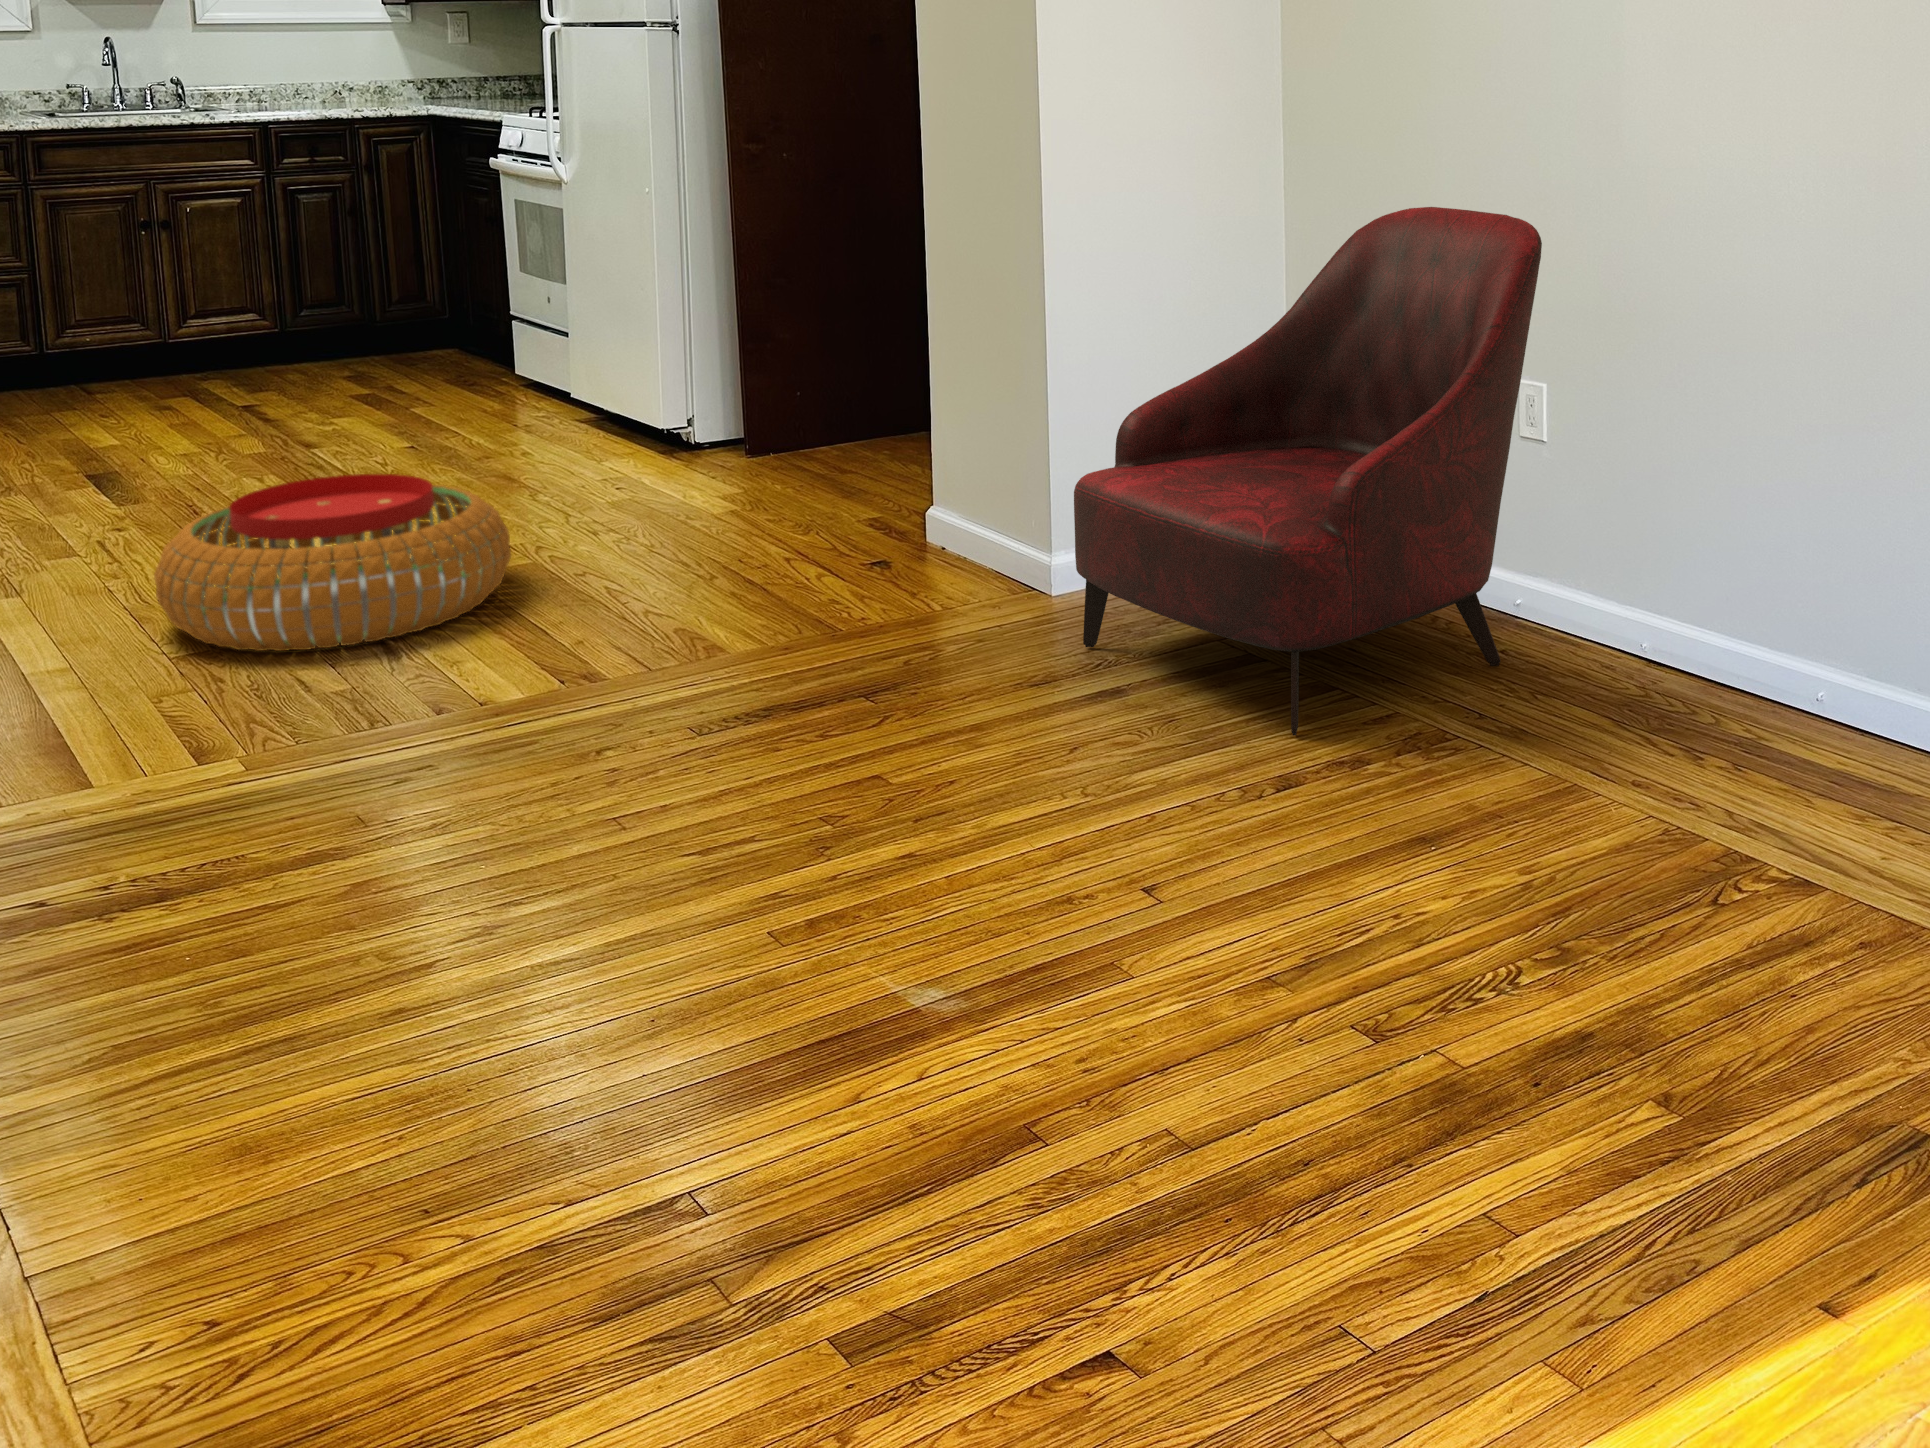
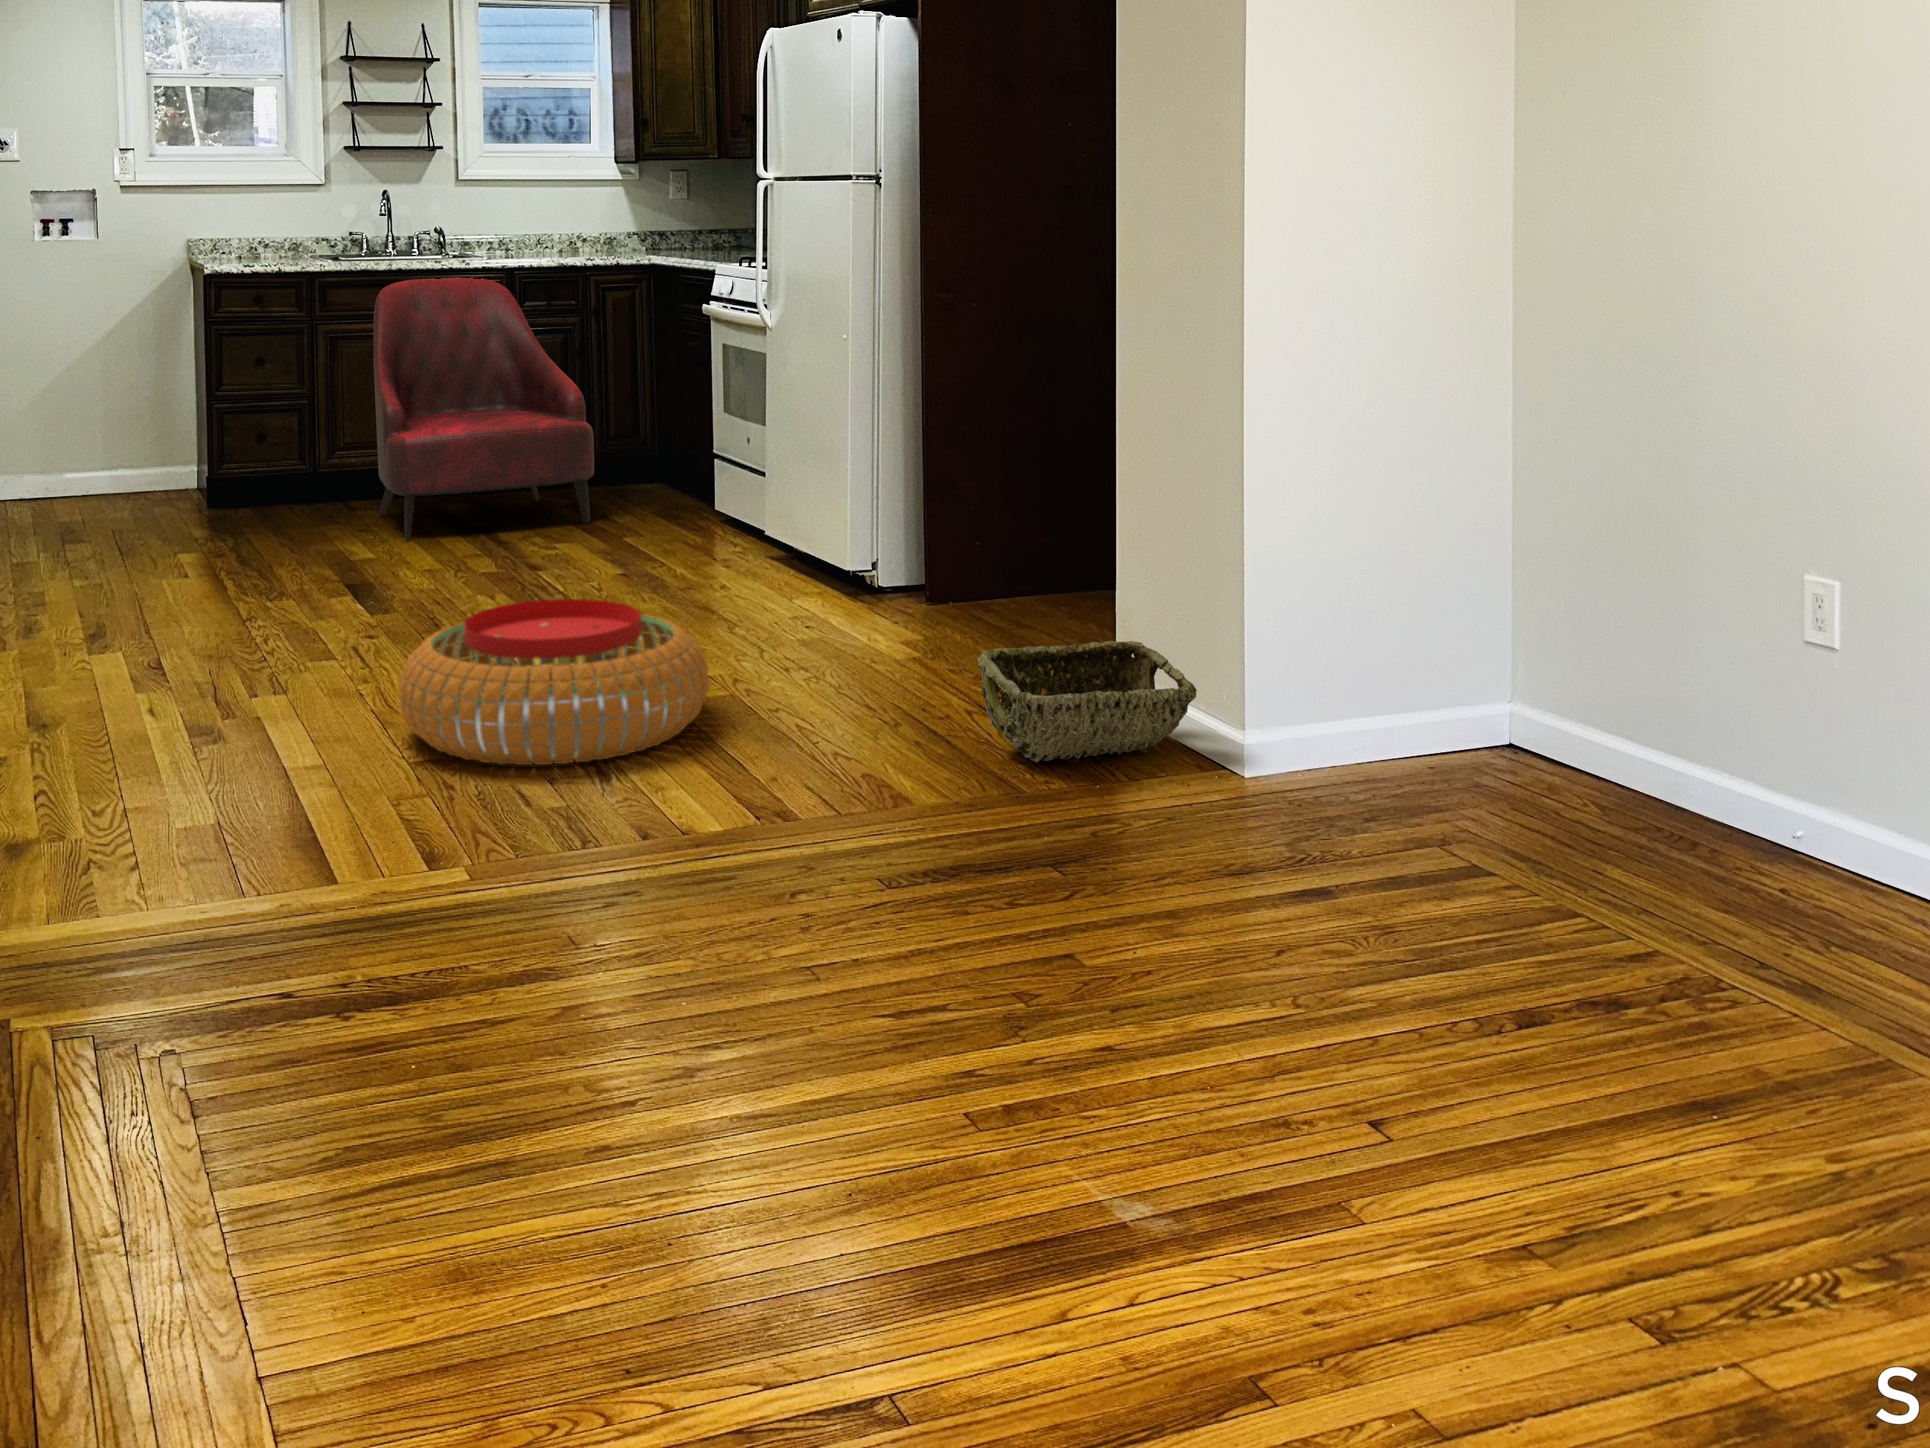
armchair: present [1074,207,1542,736] -> present [374,277,594,540]
woven basket: none [790,481,1005,603] -> present [977,641,1197,763]

